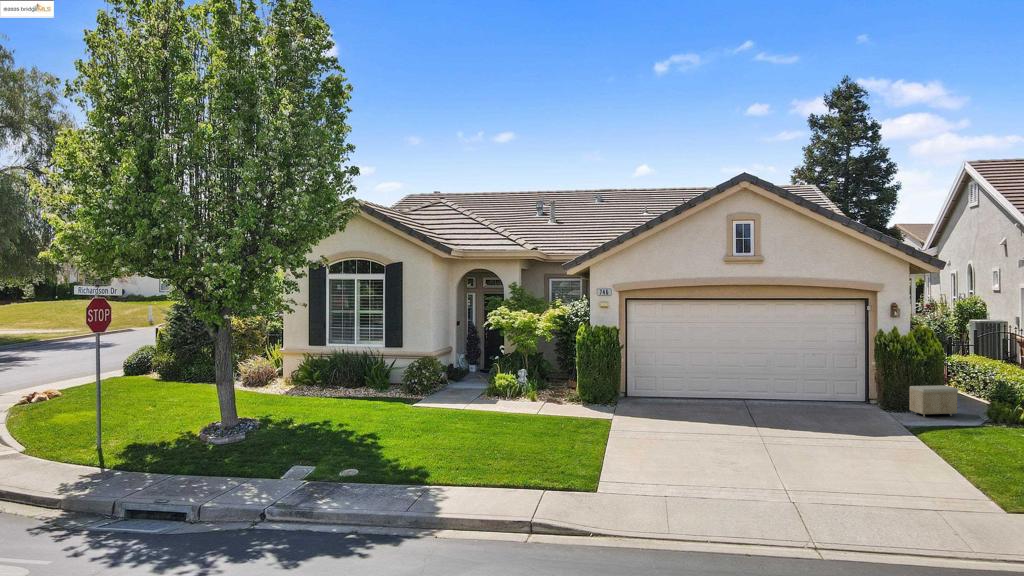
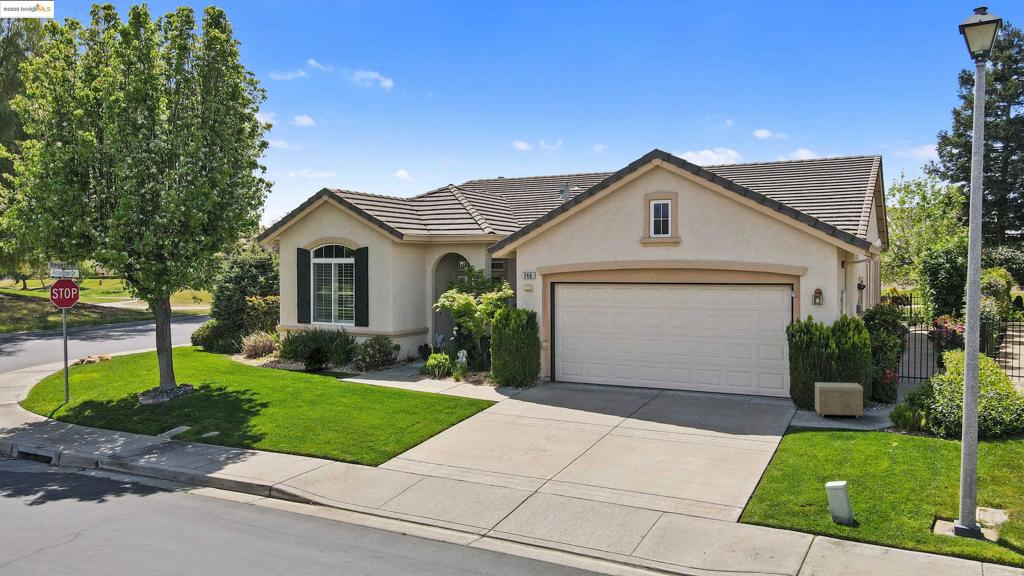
potted plant: none [334,370,365,397] -> present [305,347,329,370]

